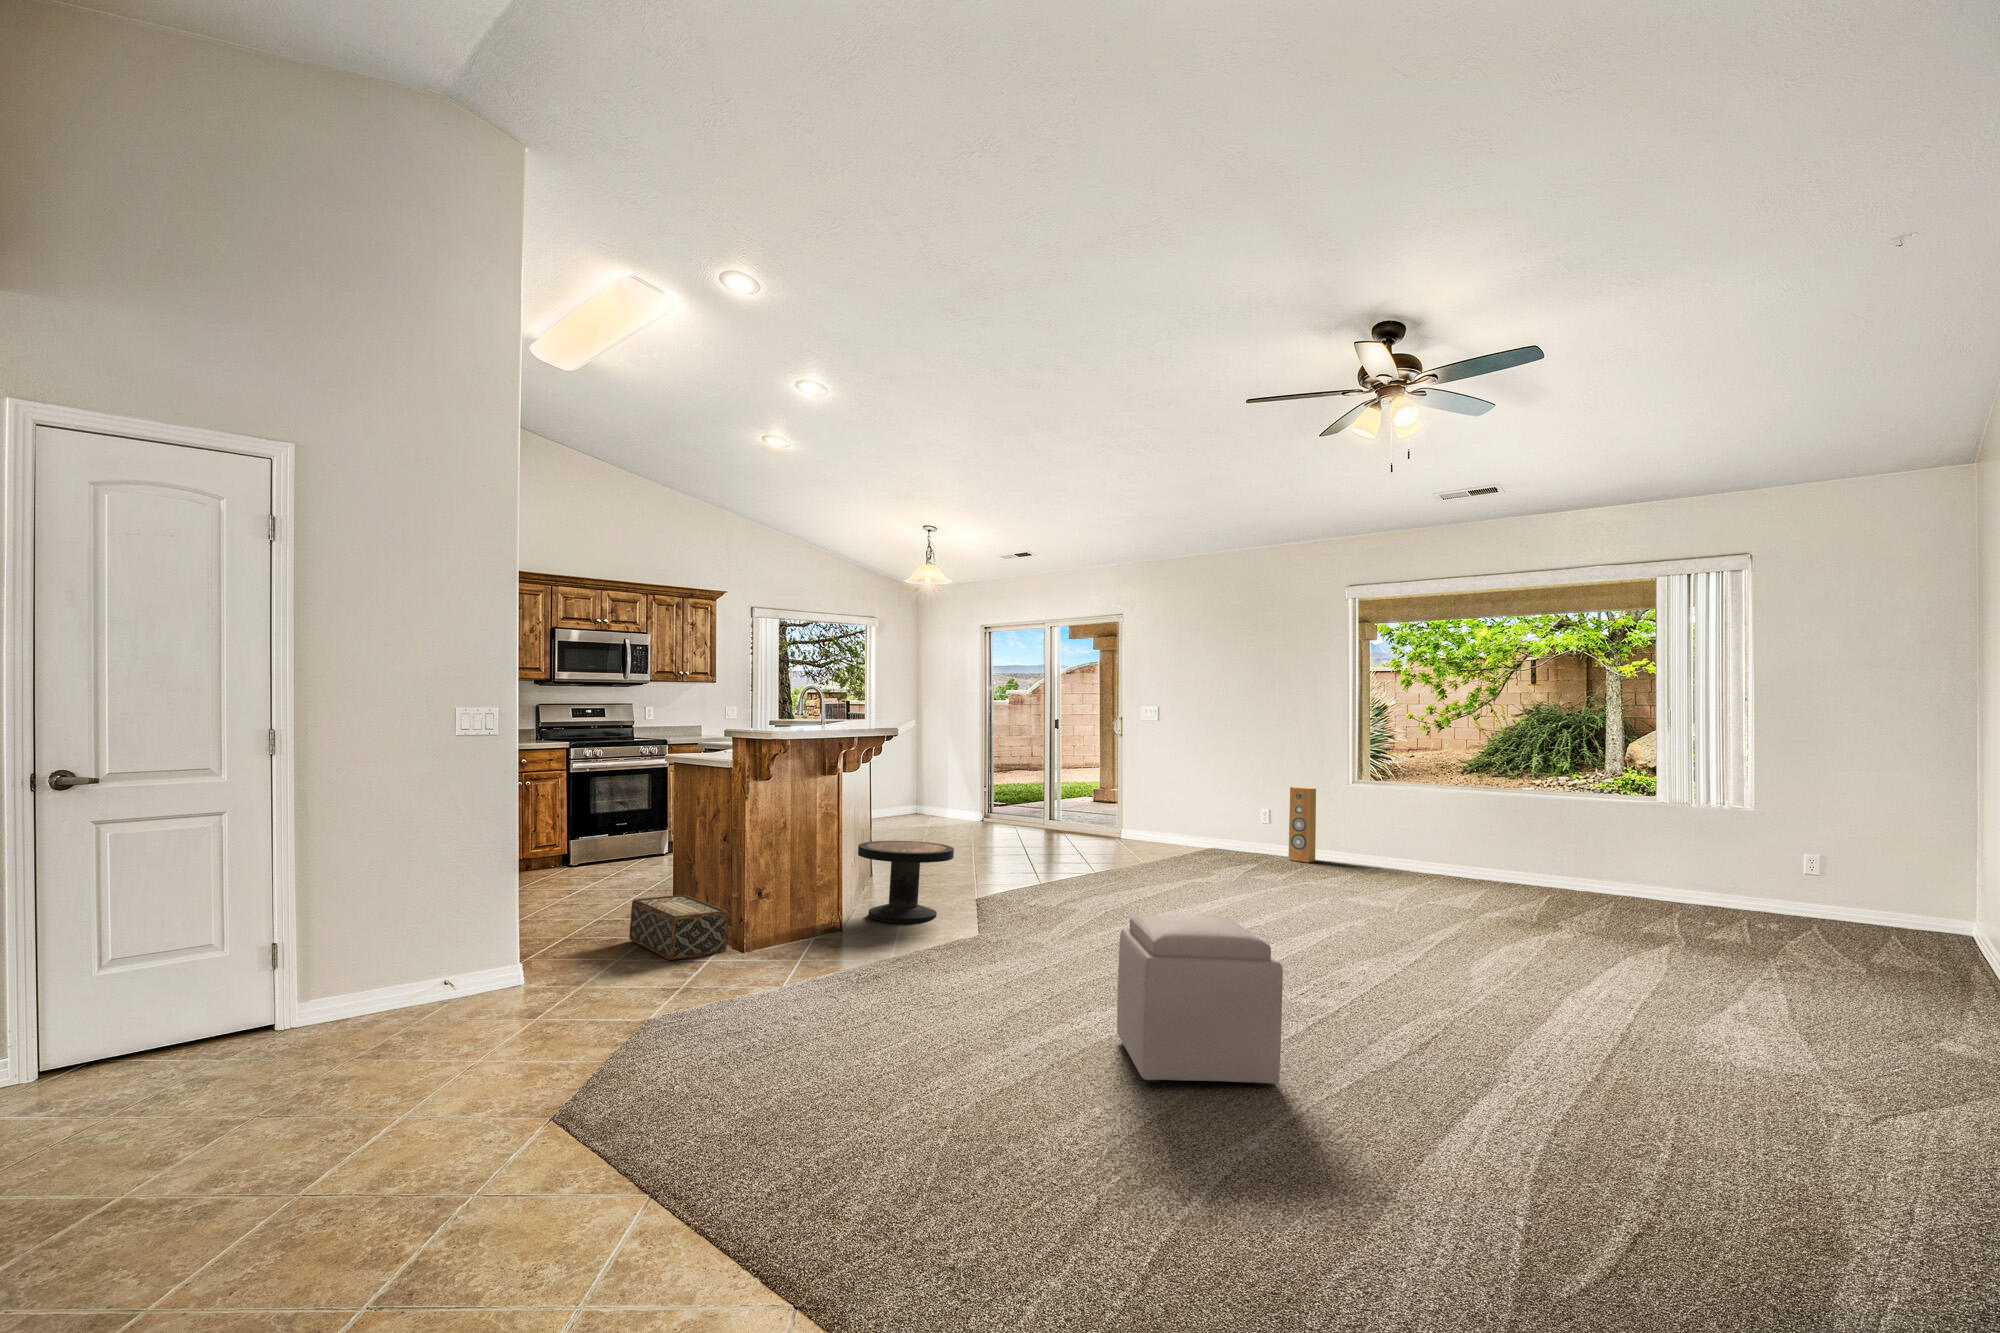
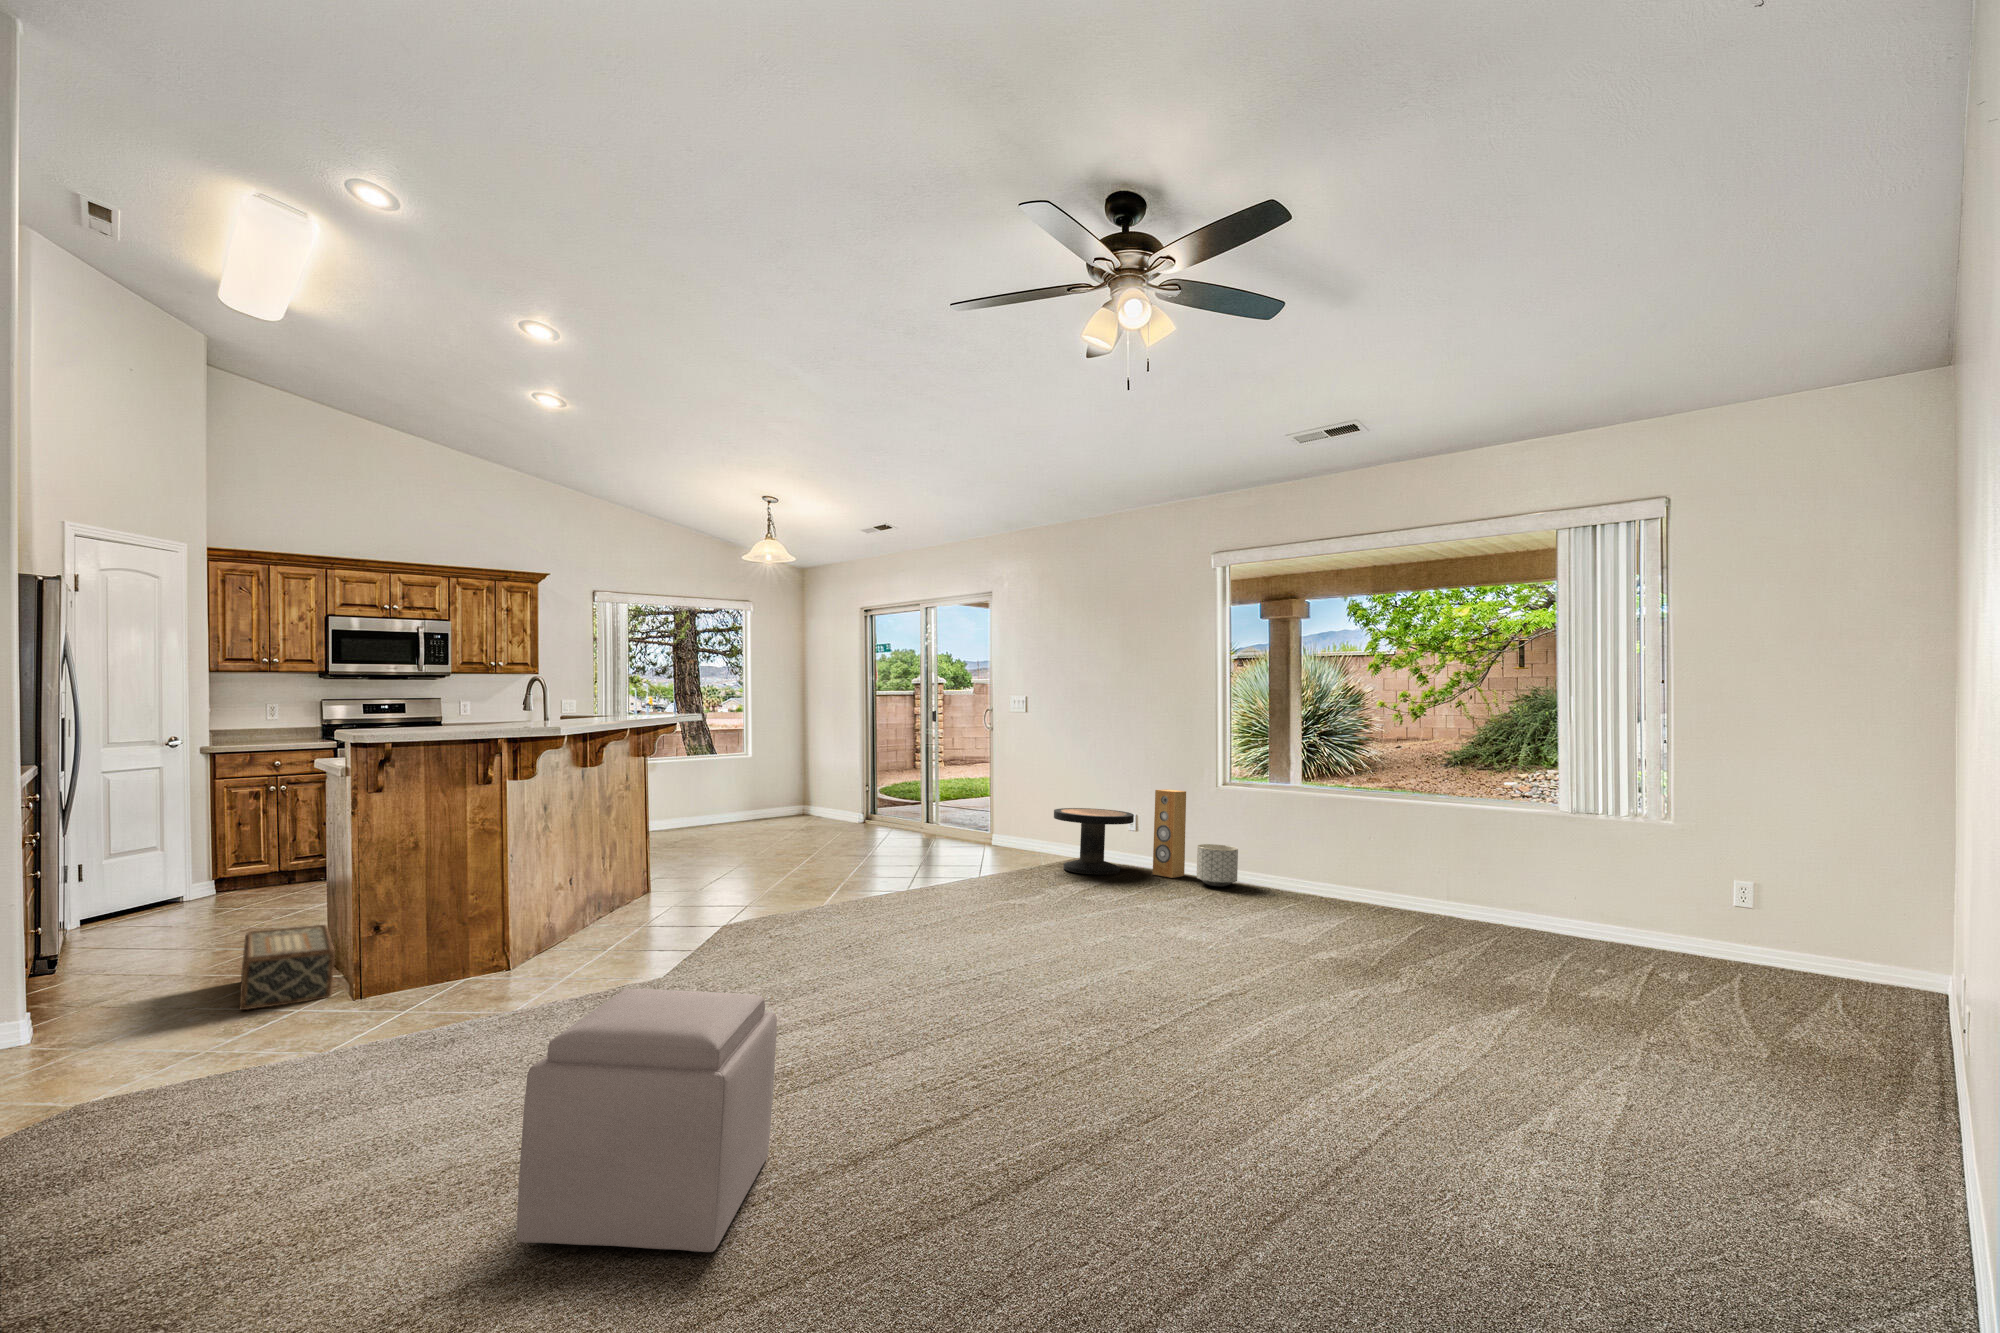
planter: none [1333,833,1370,869] -> present [1196,844,1238,887]
side table: present [858,841,954,923] -> present [1054,808,1134,874]

